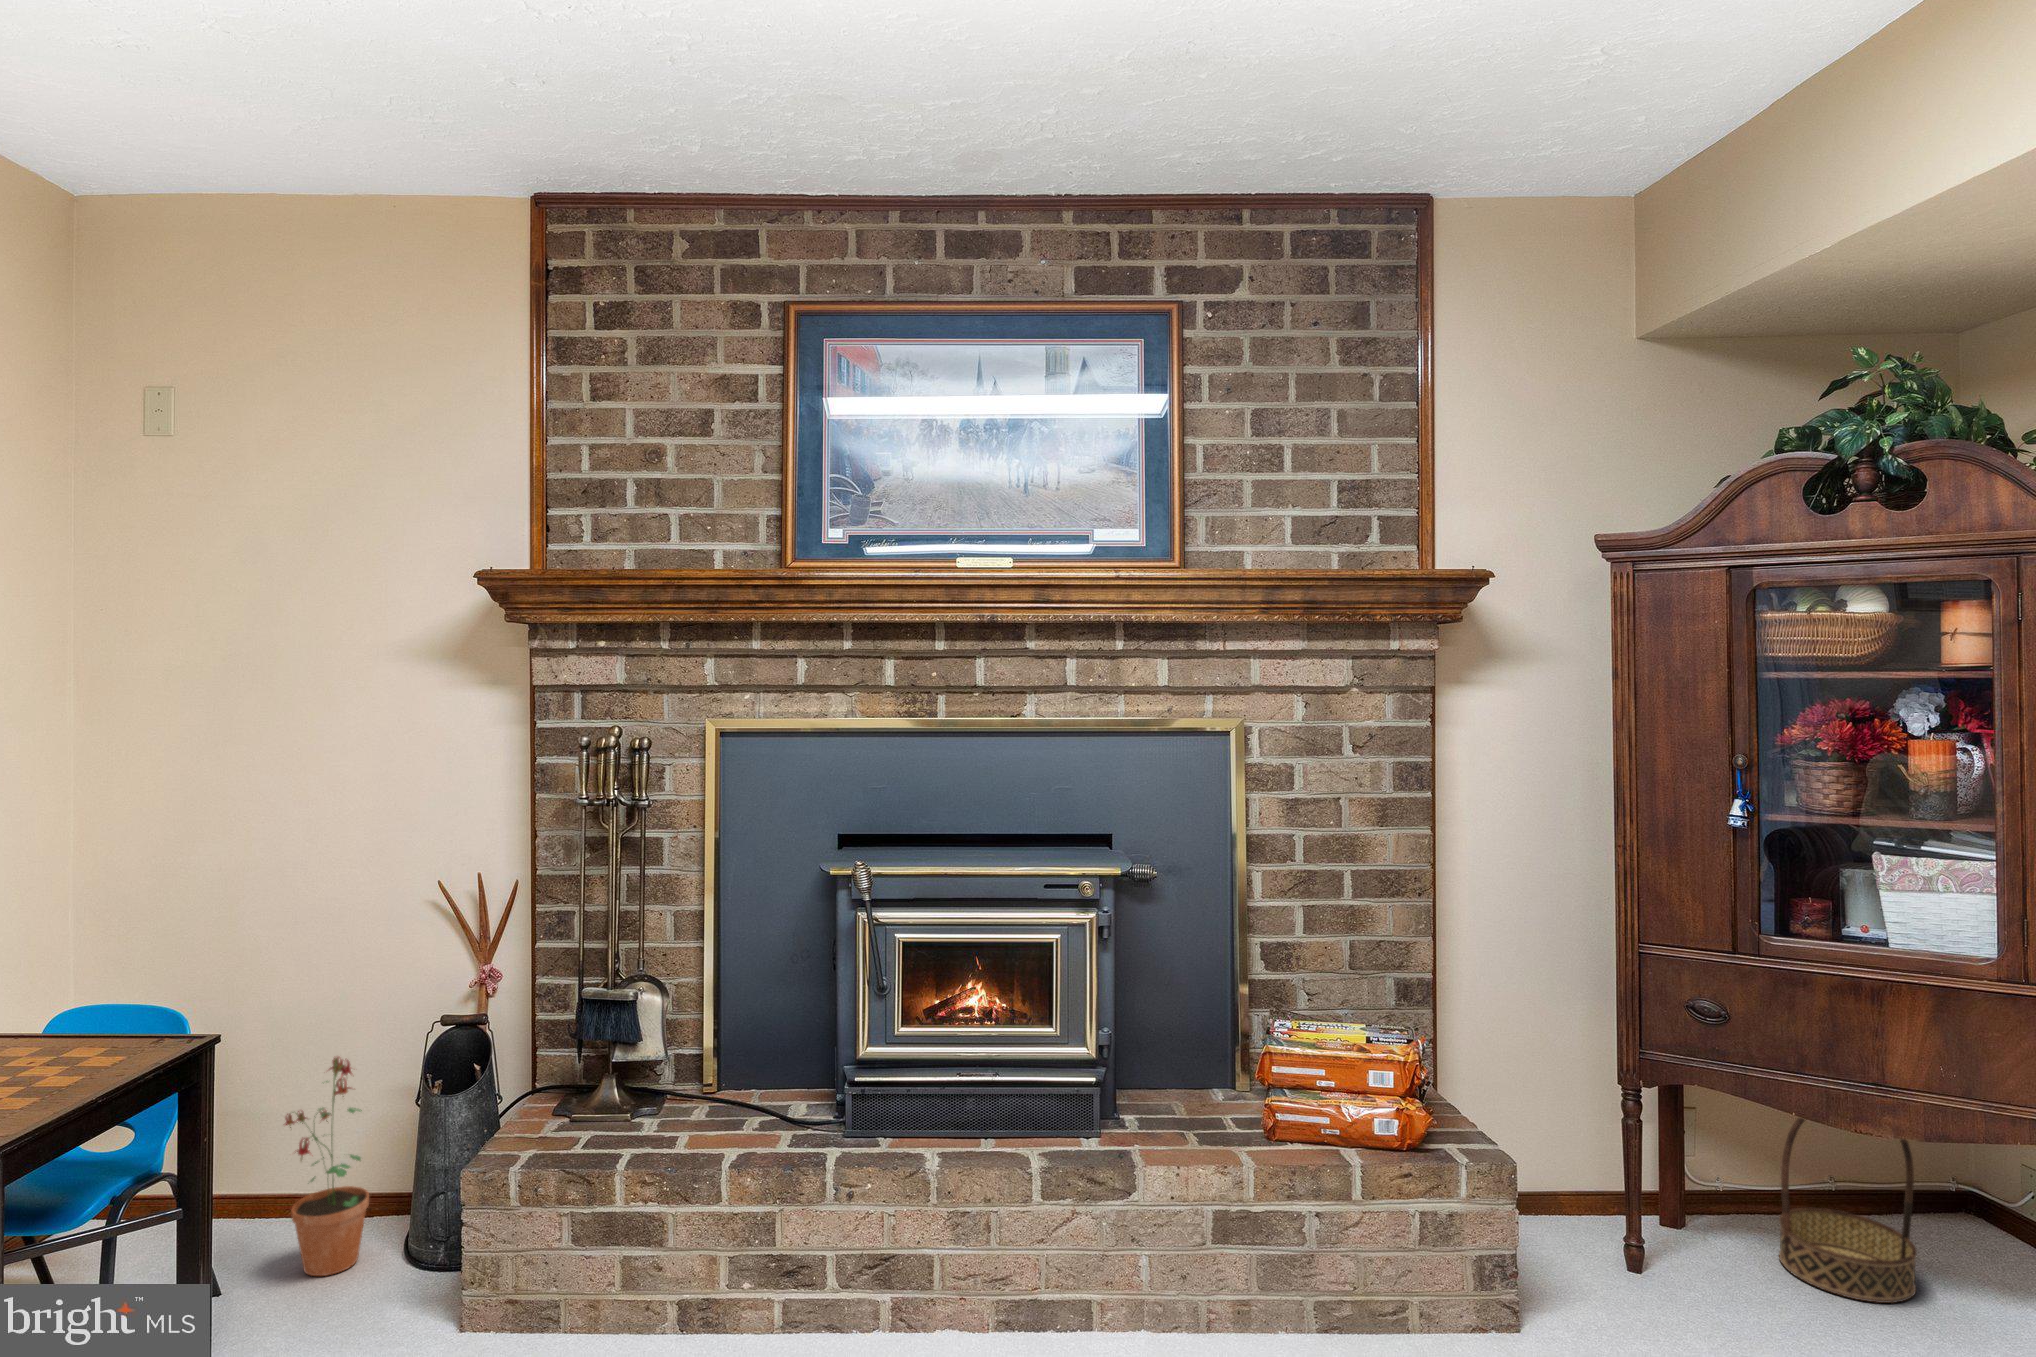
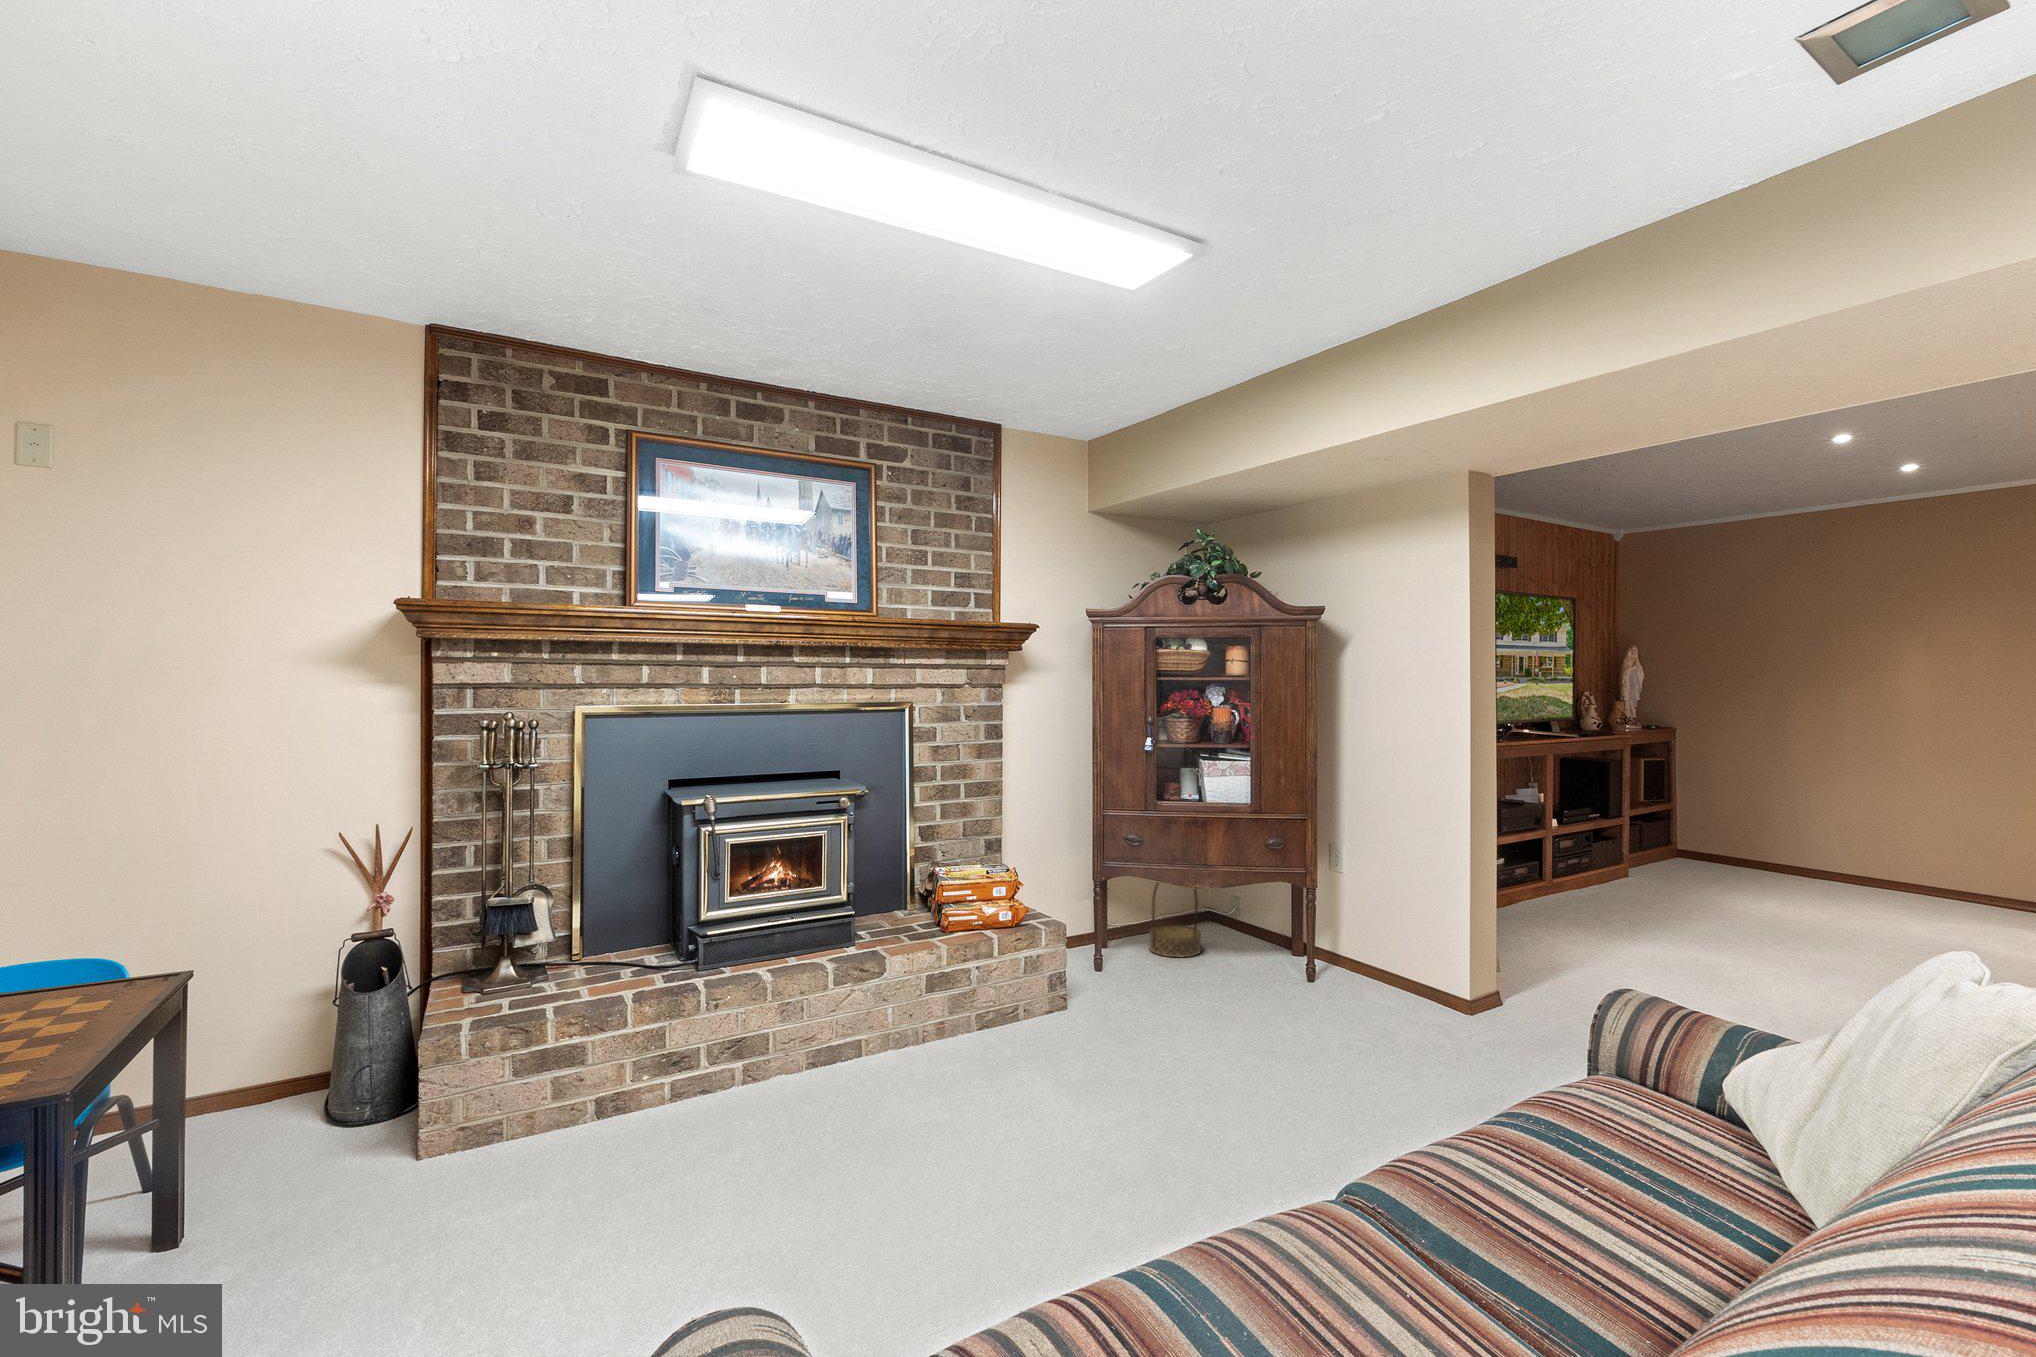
potted plant: present [285,1057,369,1276] -> none [227,986,325,1159]

